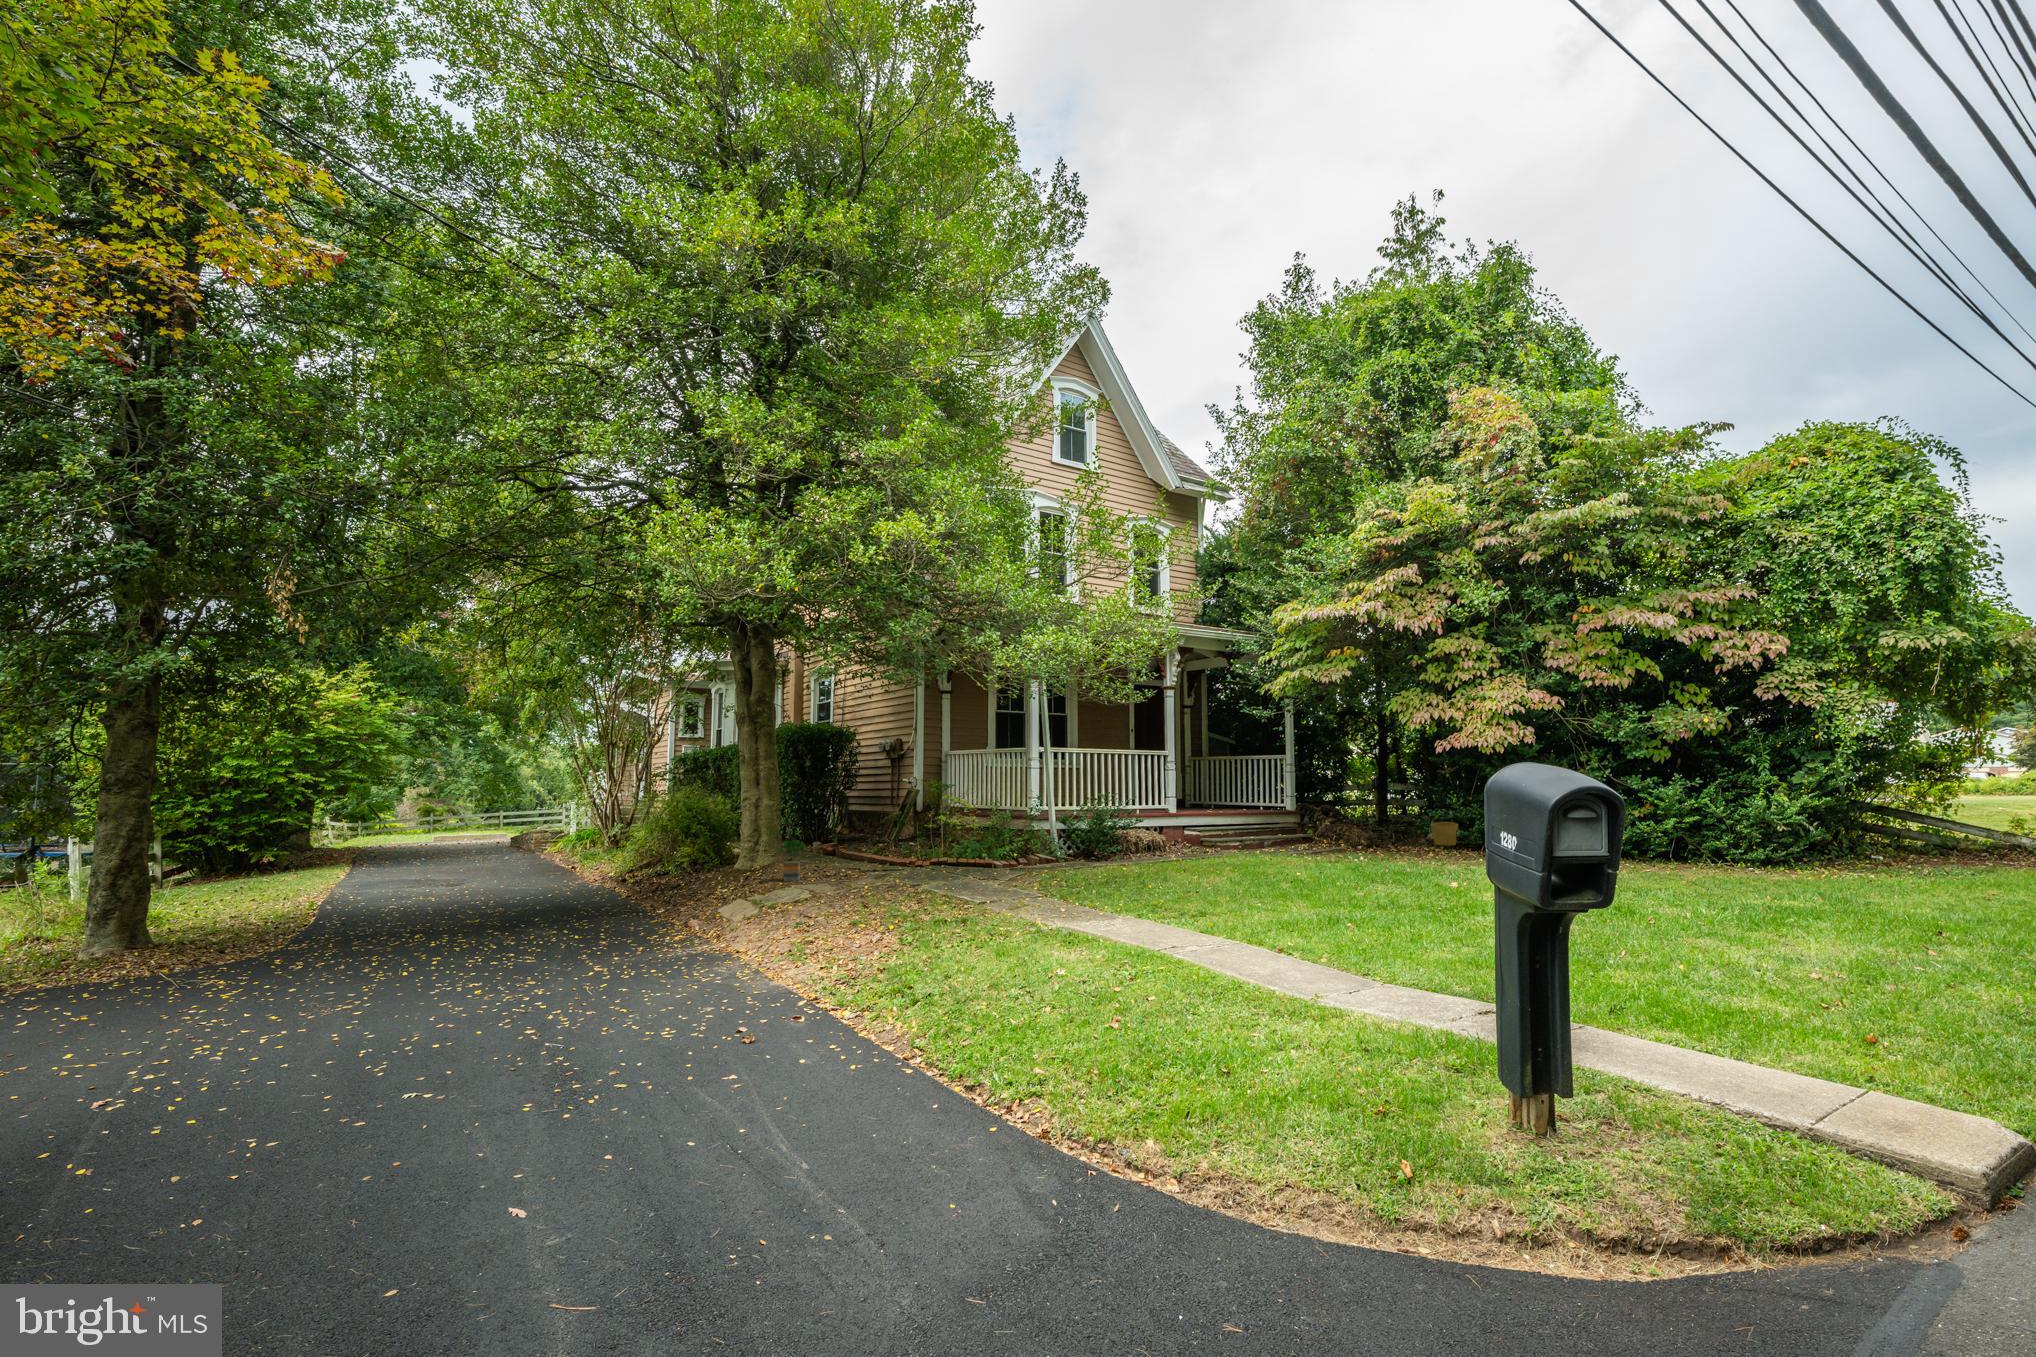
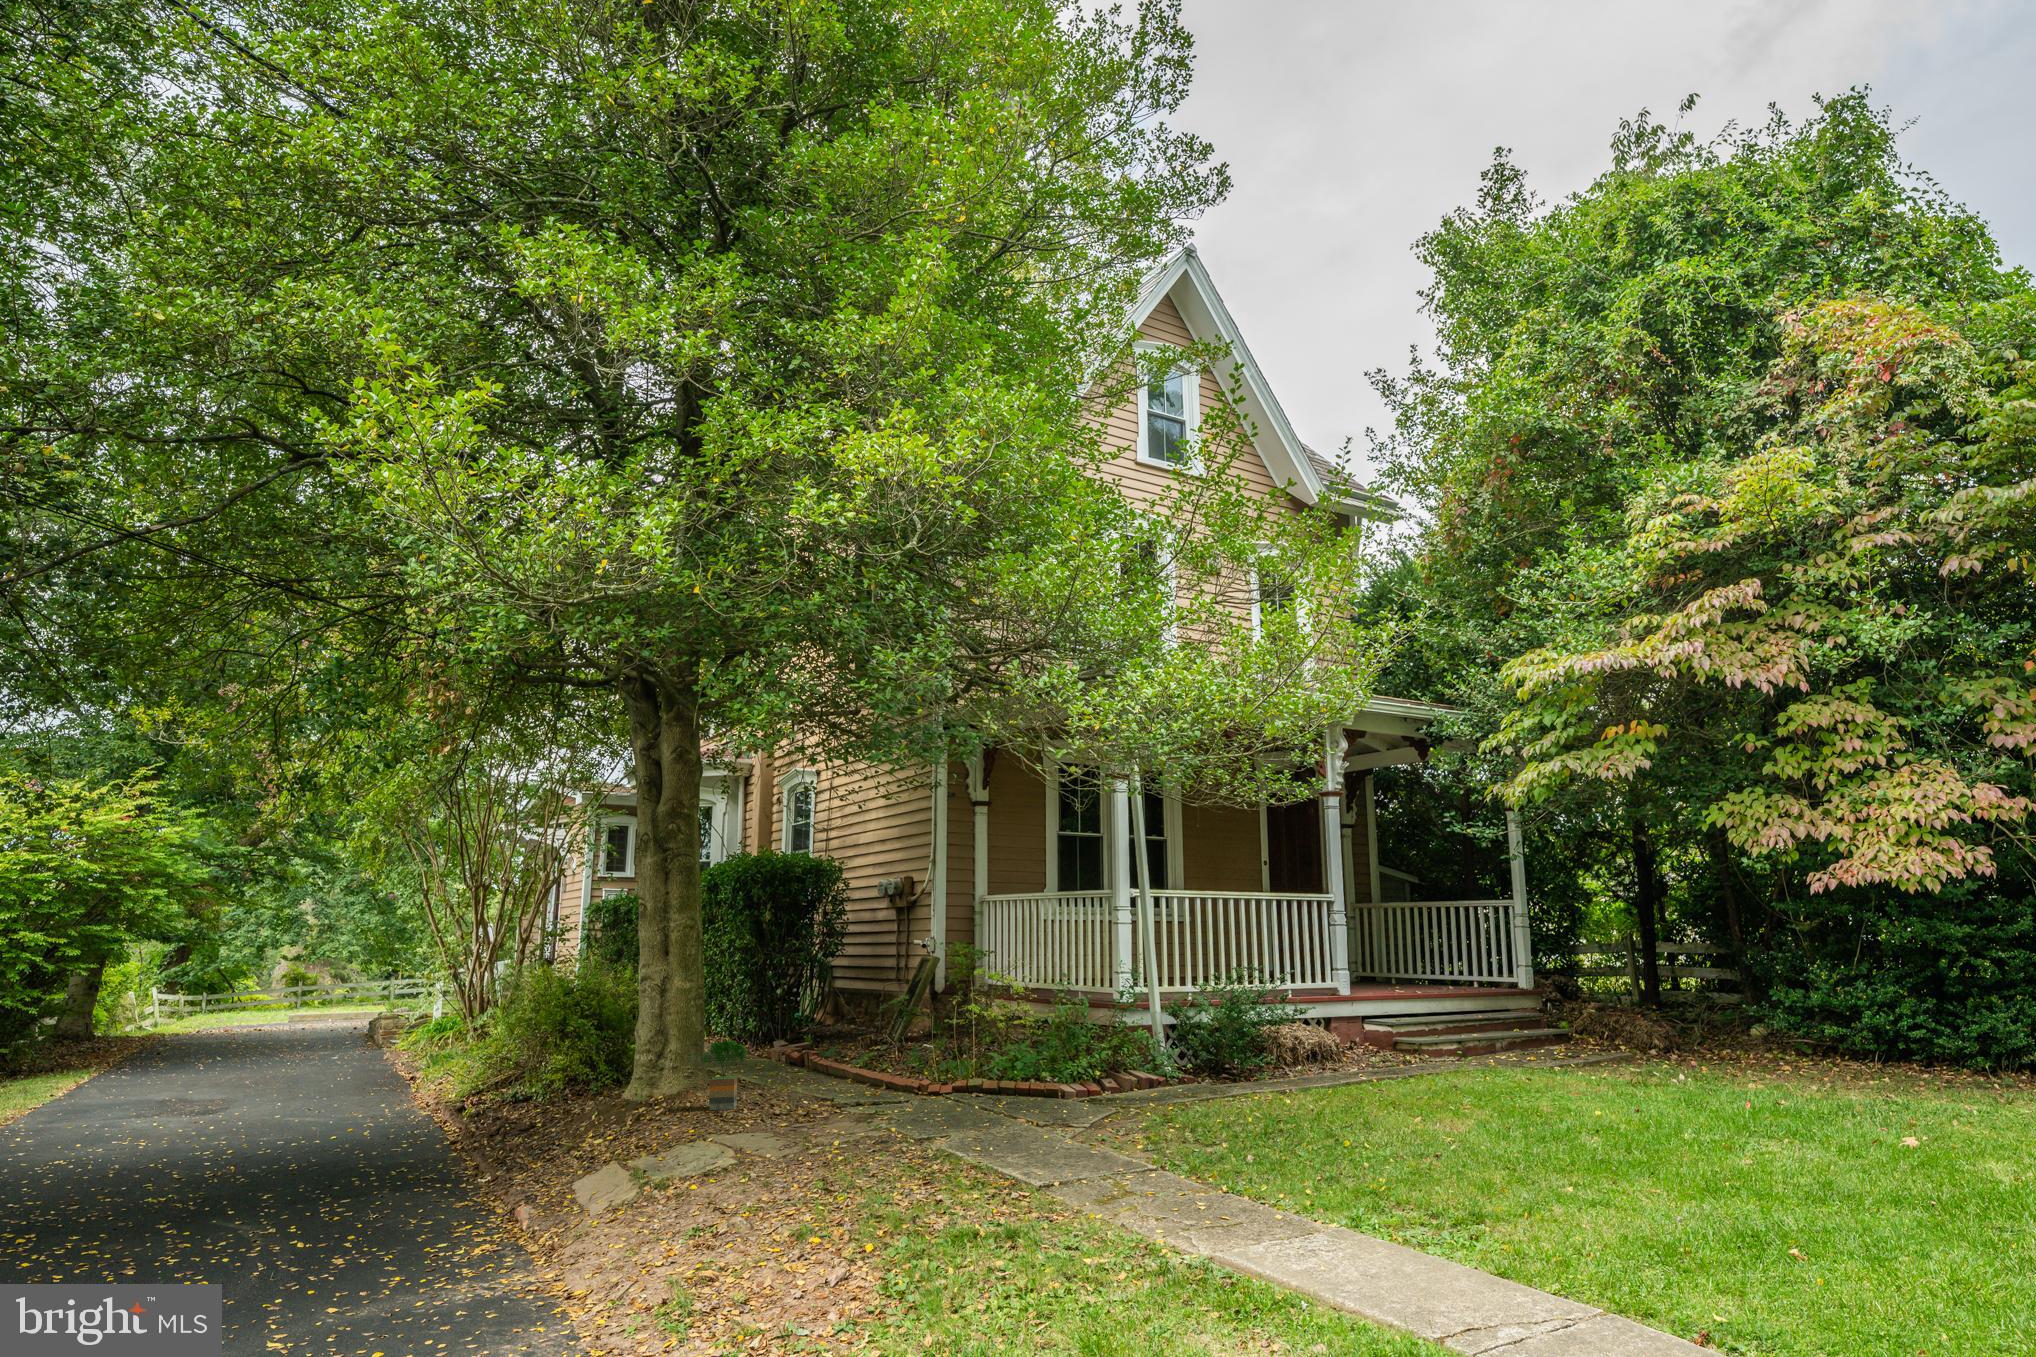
bucket: present [1431,822,1460,845] -> none [1789,1014,1841,1054]

